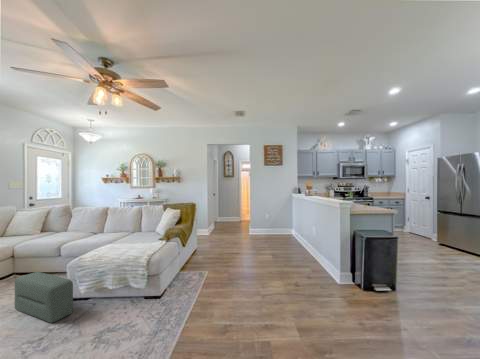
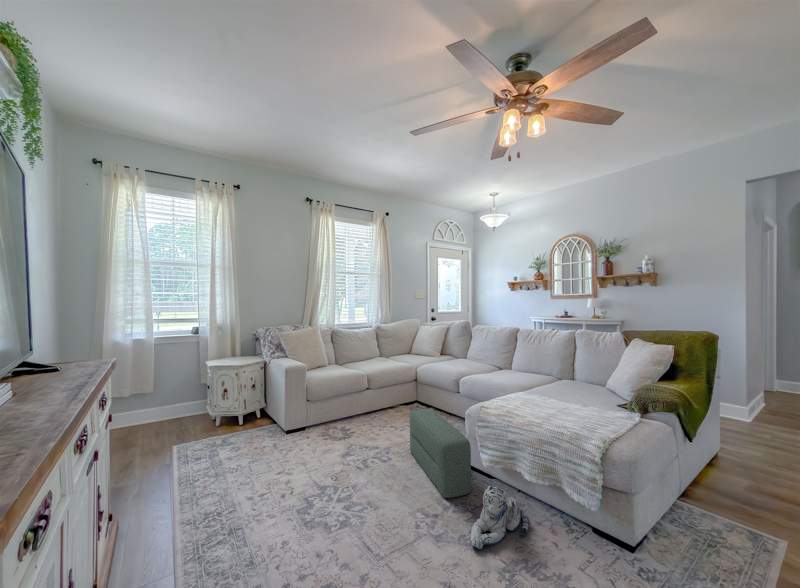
plush toy: none [73,298,111,336] -> present [470,486,529,549]

